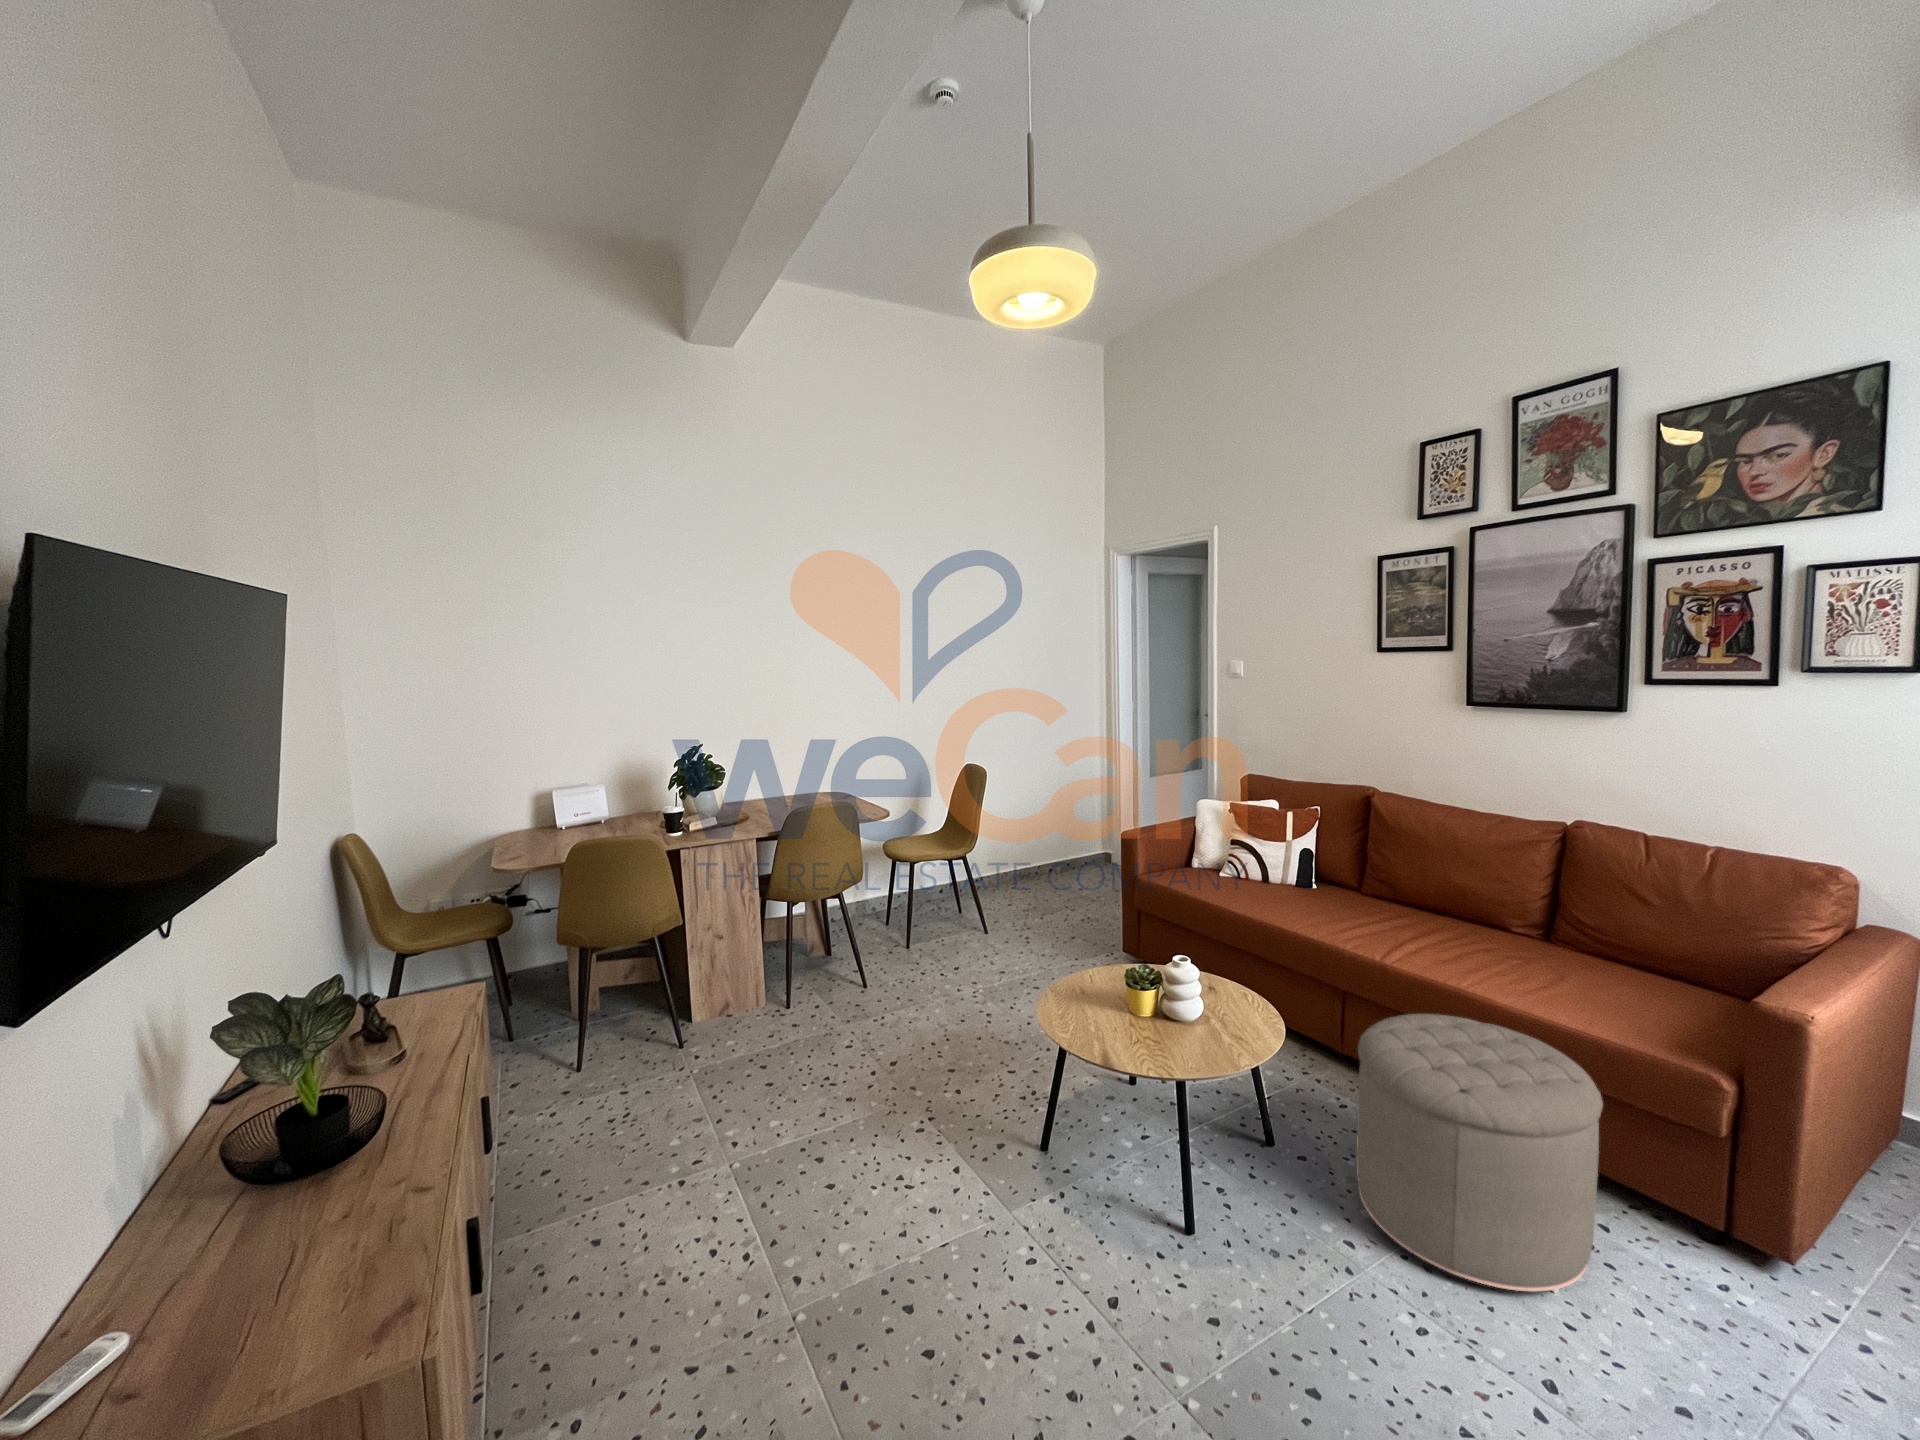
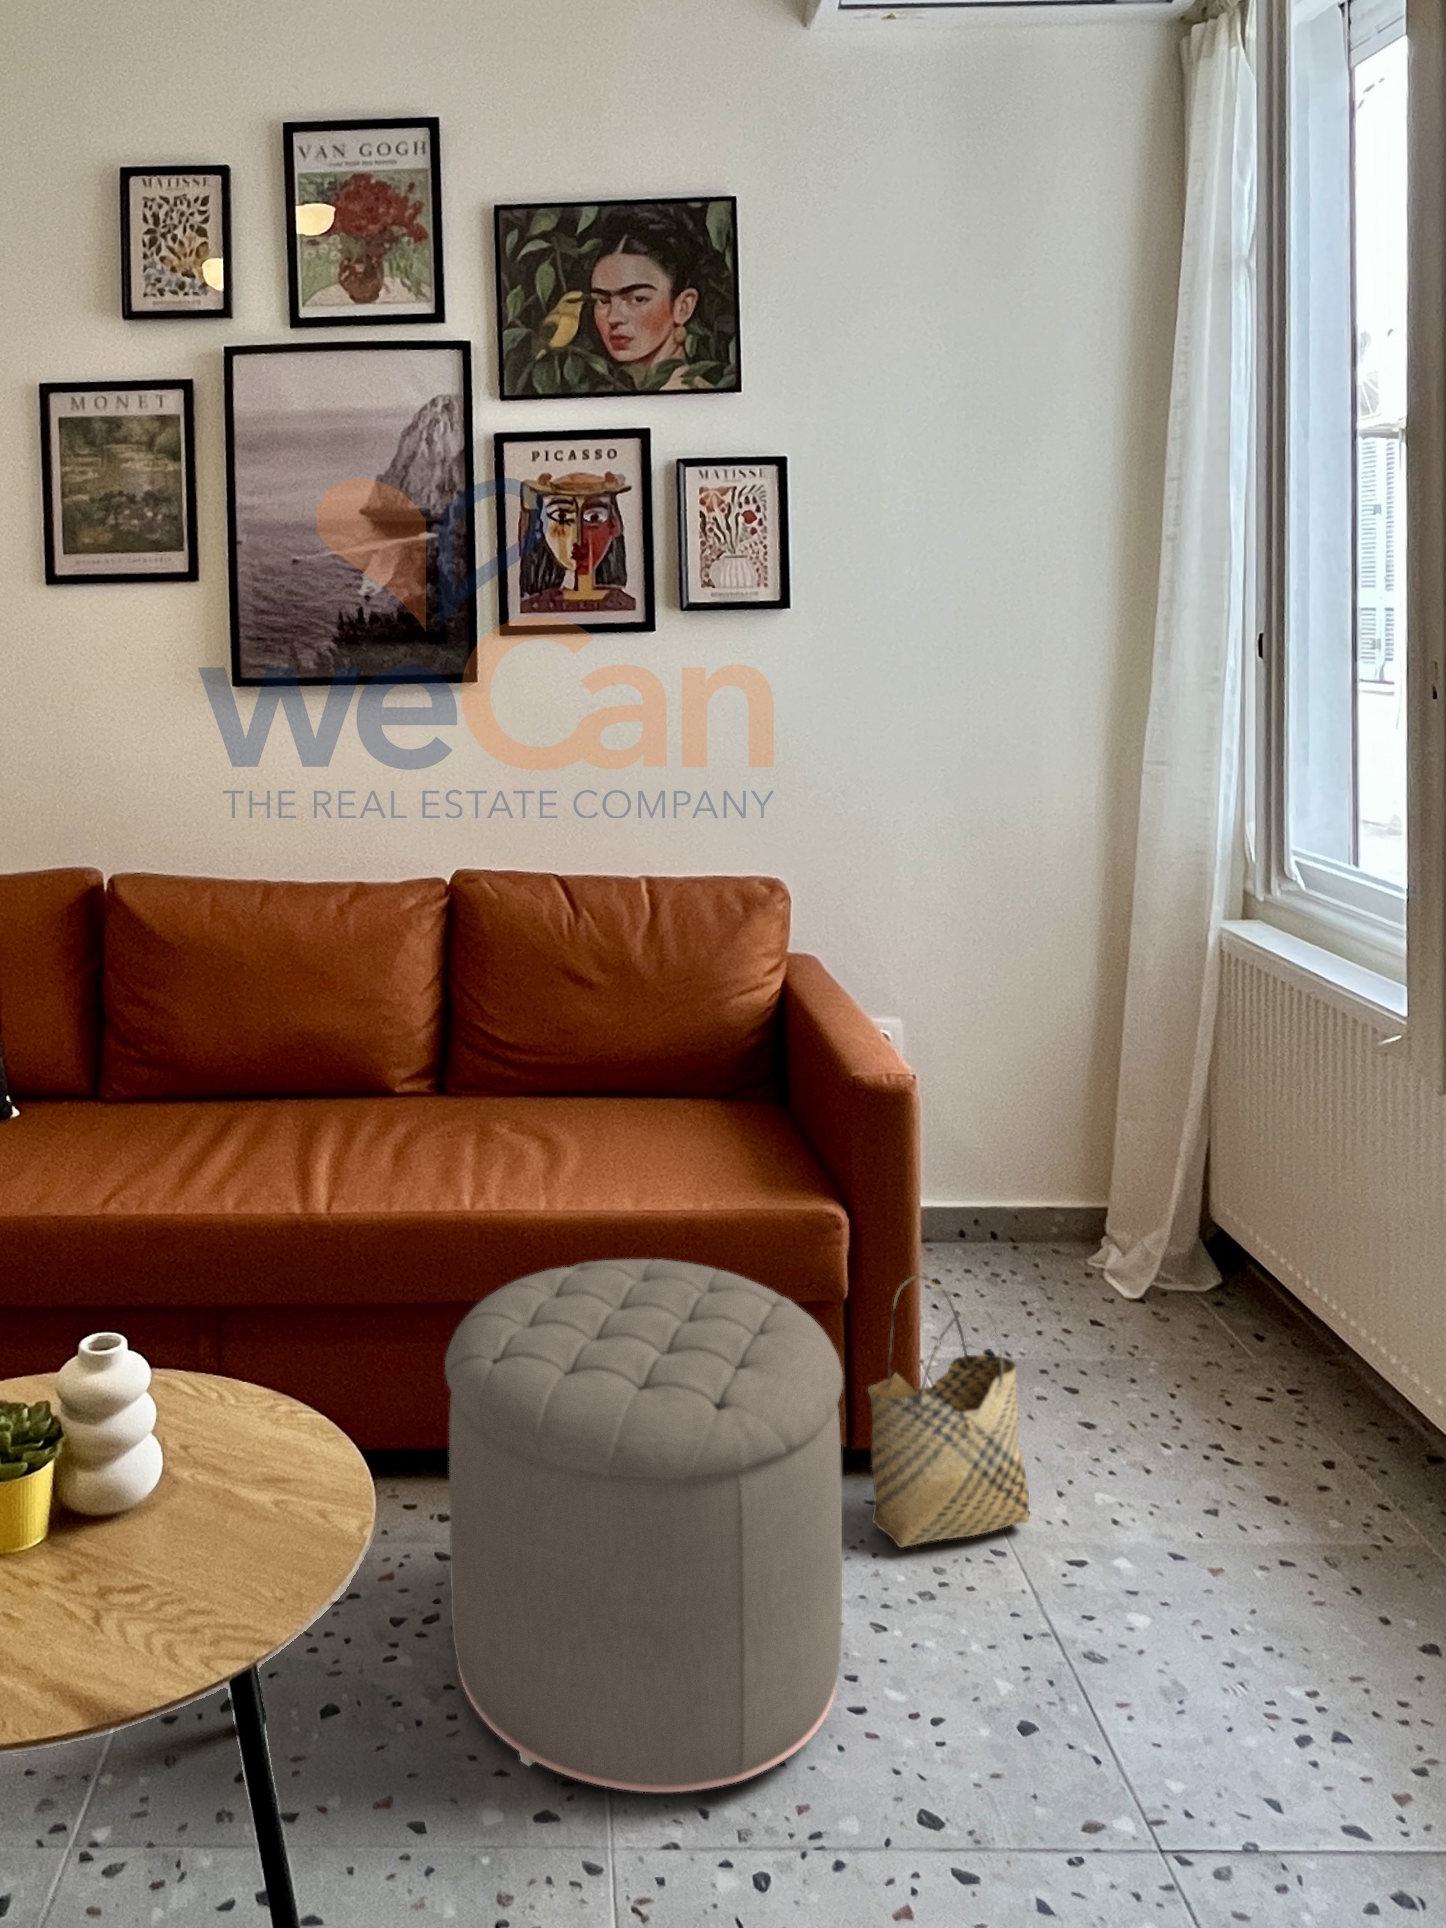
woven basket: none [1699,1136,1868,1340] -> present [868,1275,1029,1548]

